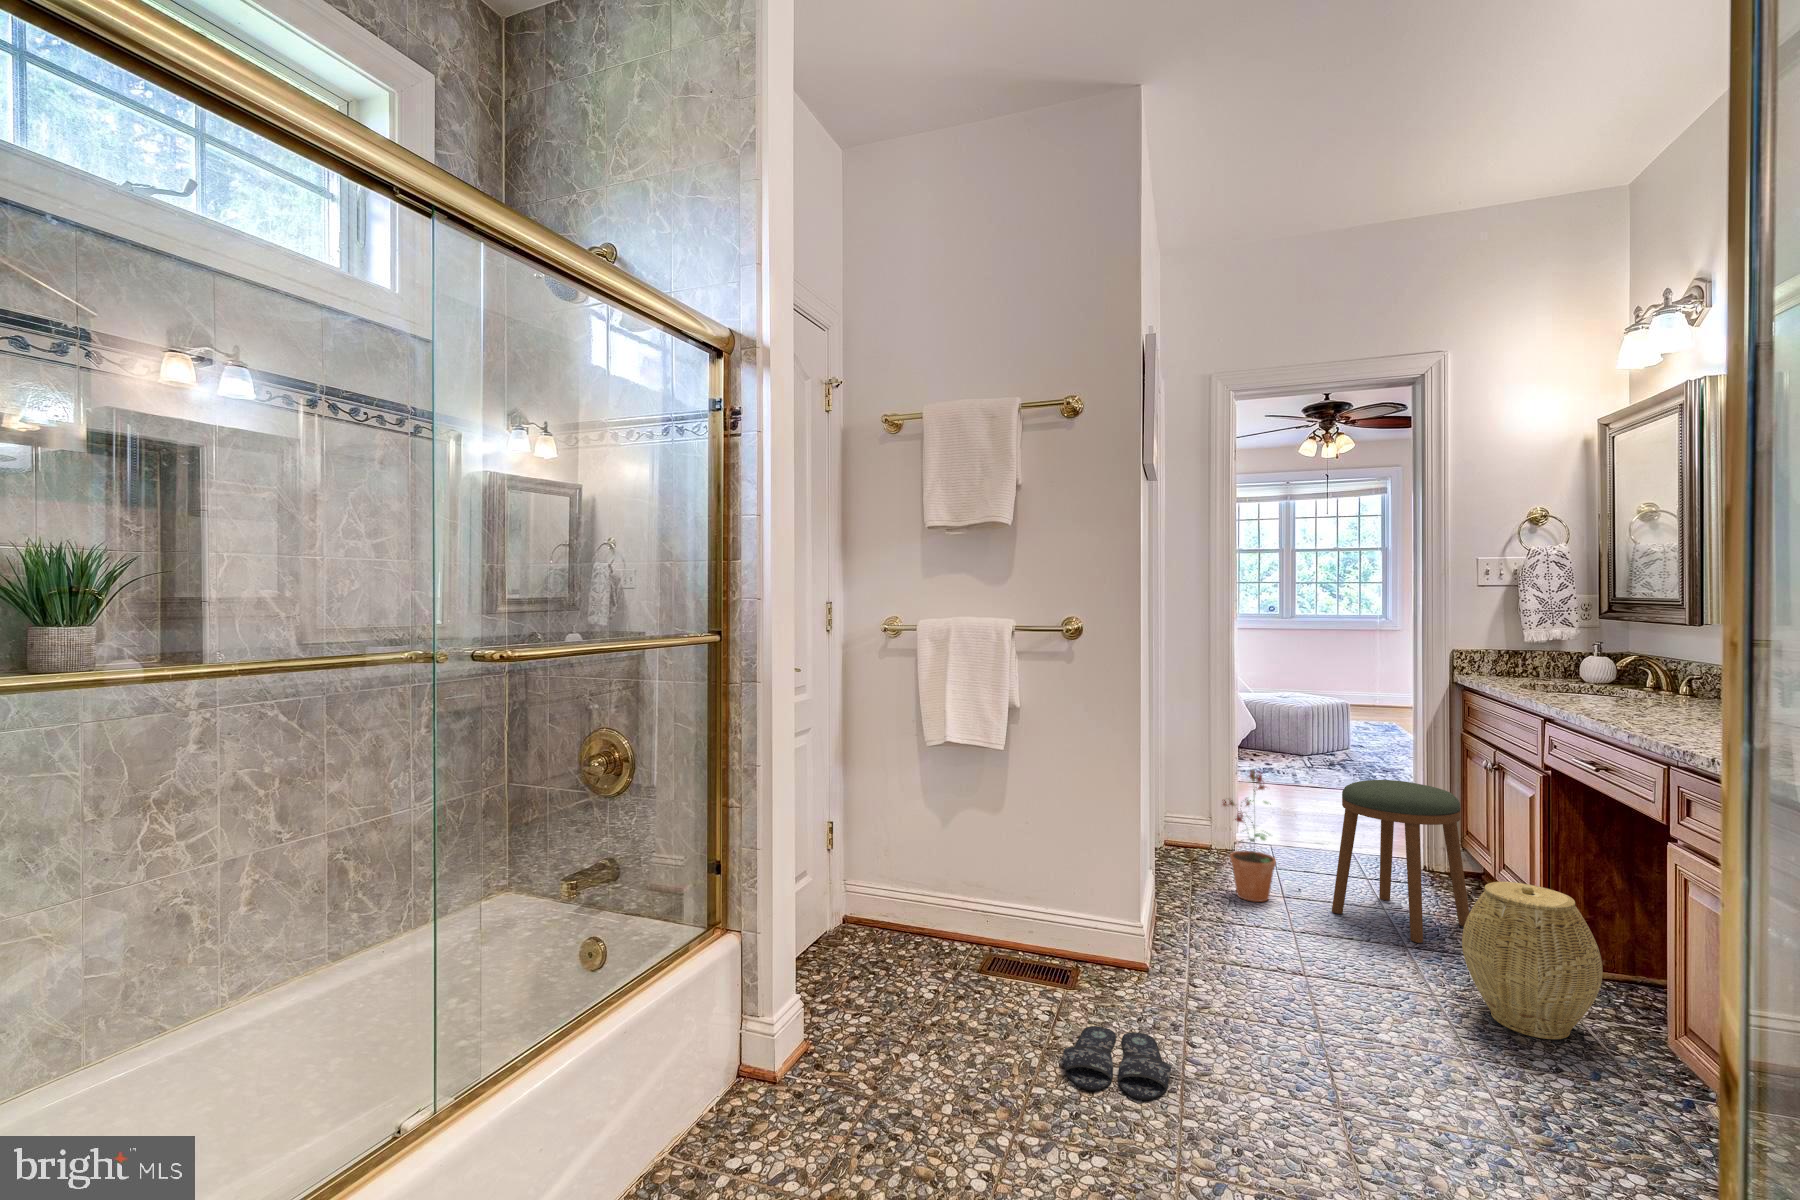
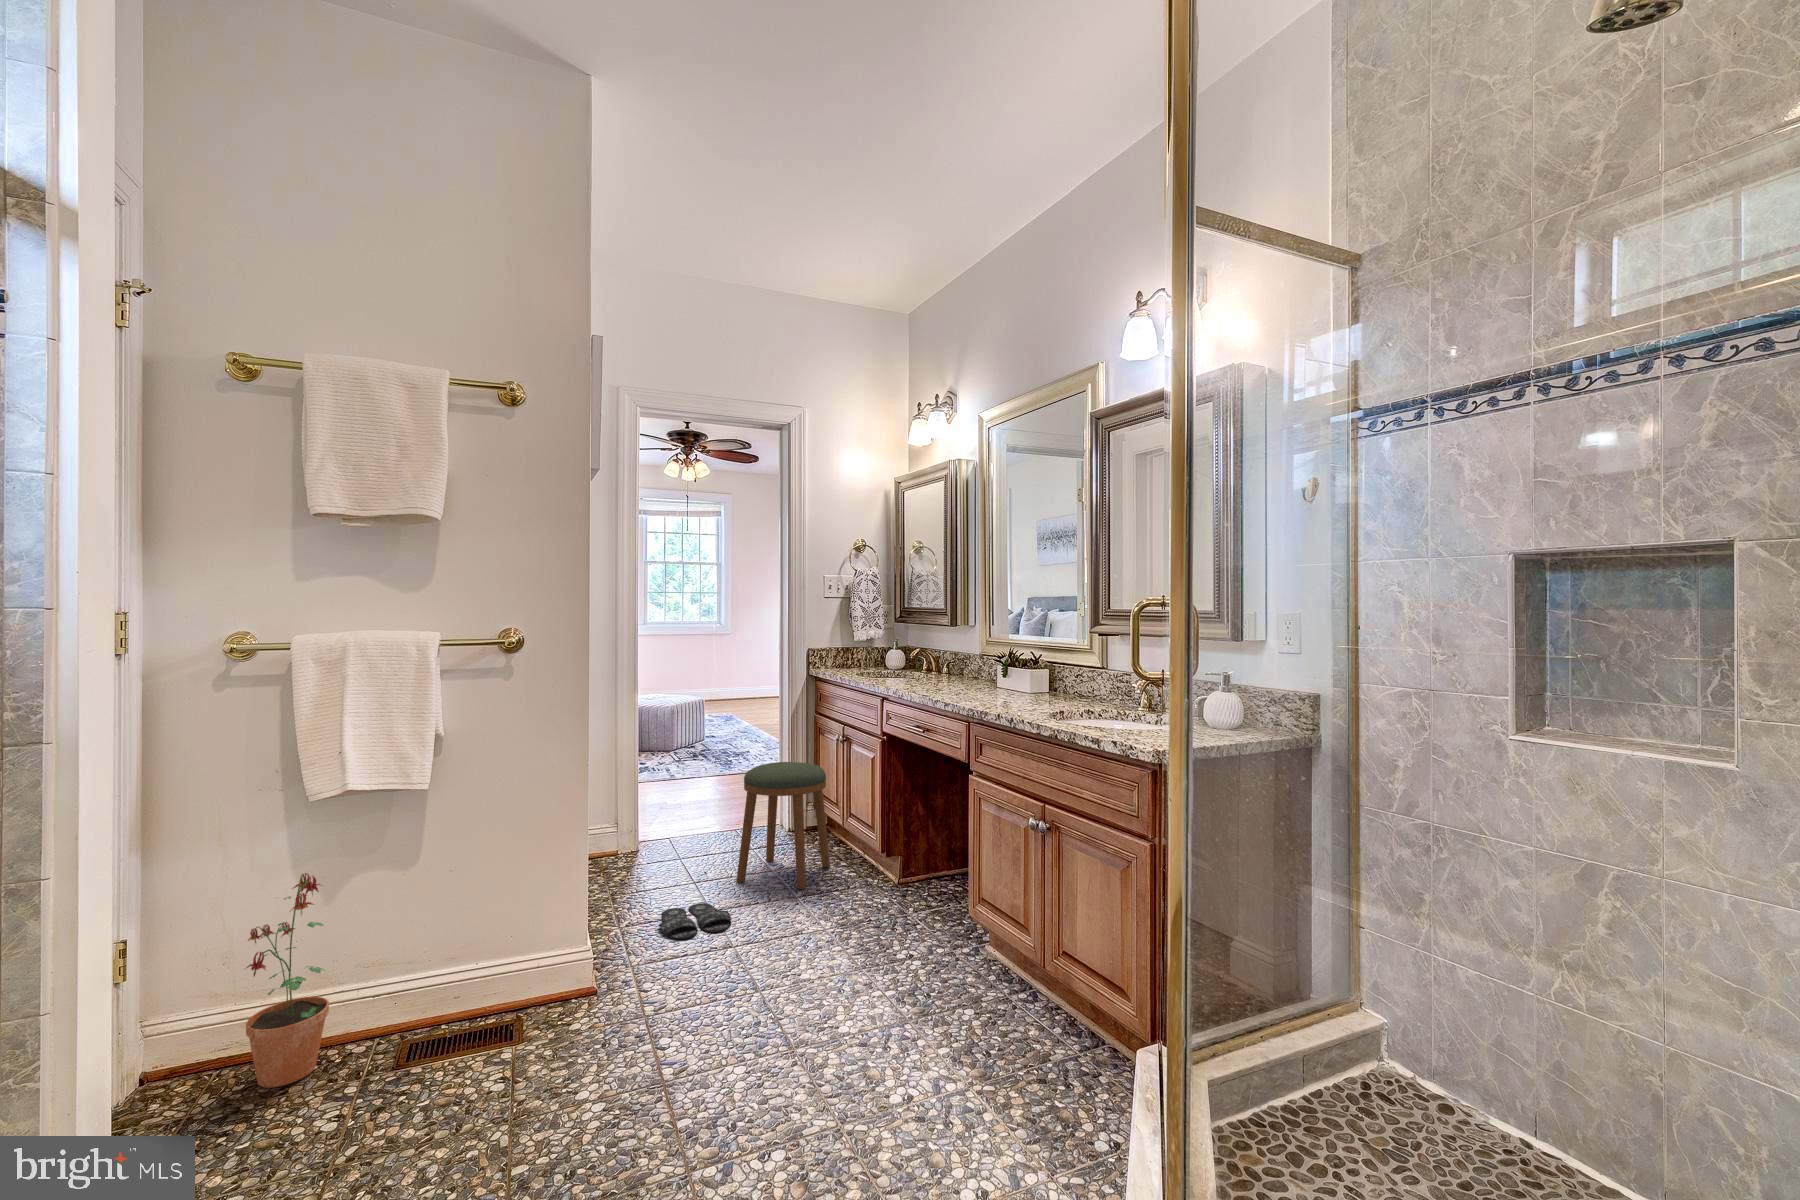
potted plant: present [1223,770,1276,902] -> present [245,873,329,1088]
woven basket: present [1462,882,1603,1039] -> none [845,824,925,936]
slippers: present [1063,1026,1171,1100] -> present [659,903,731,939]

